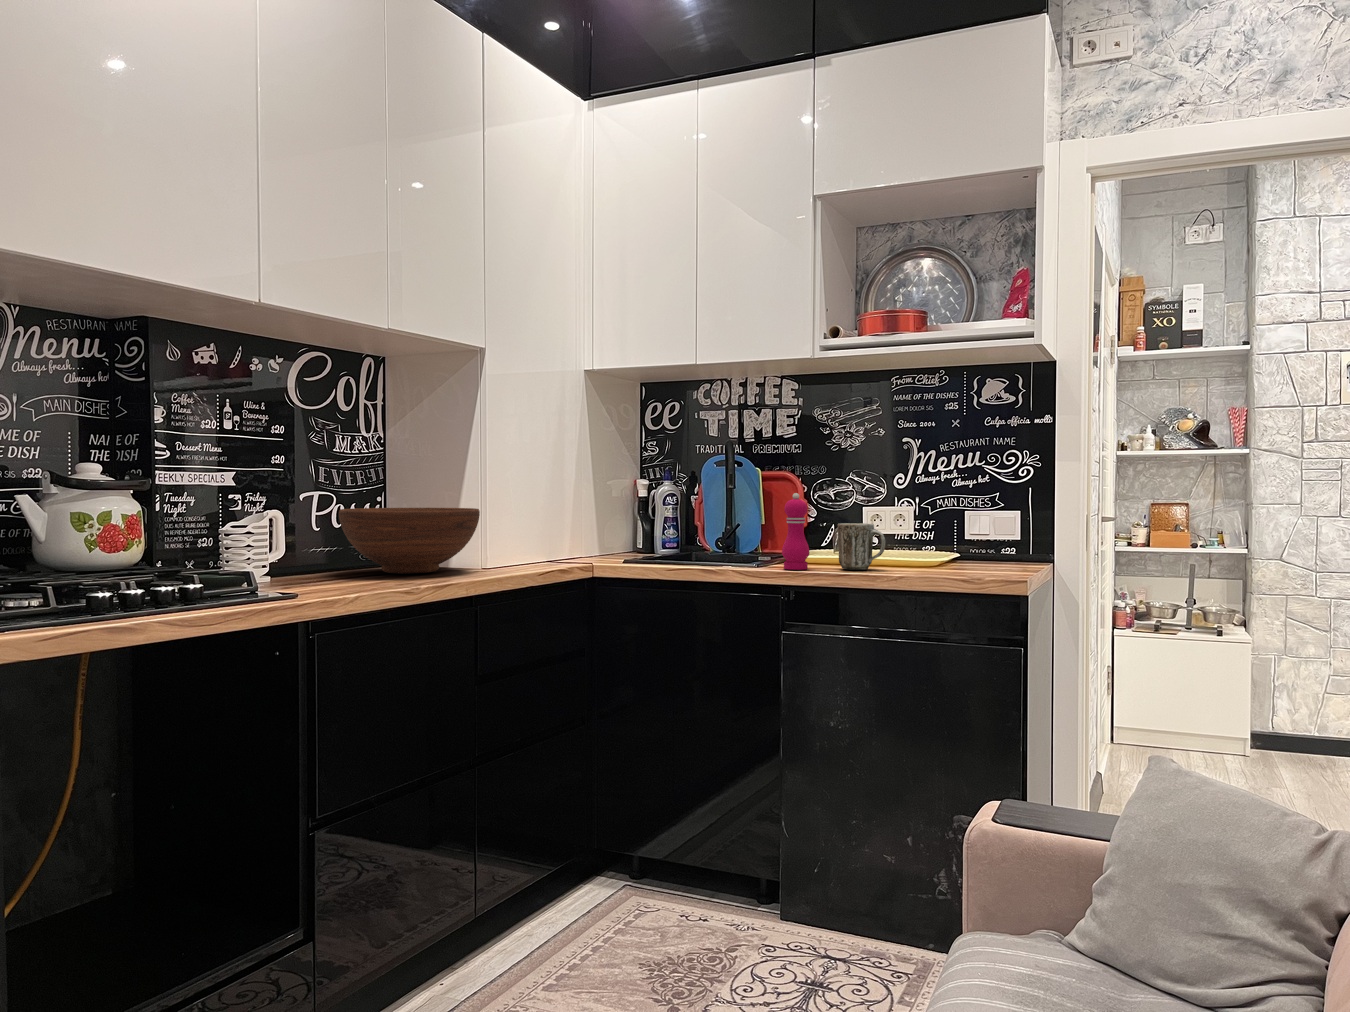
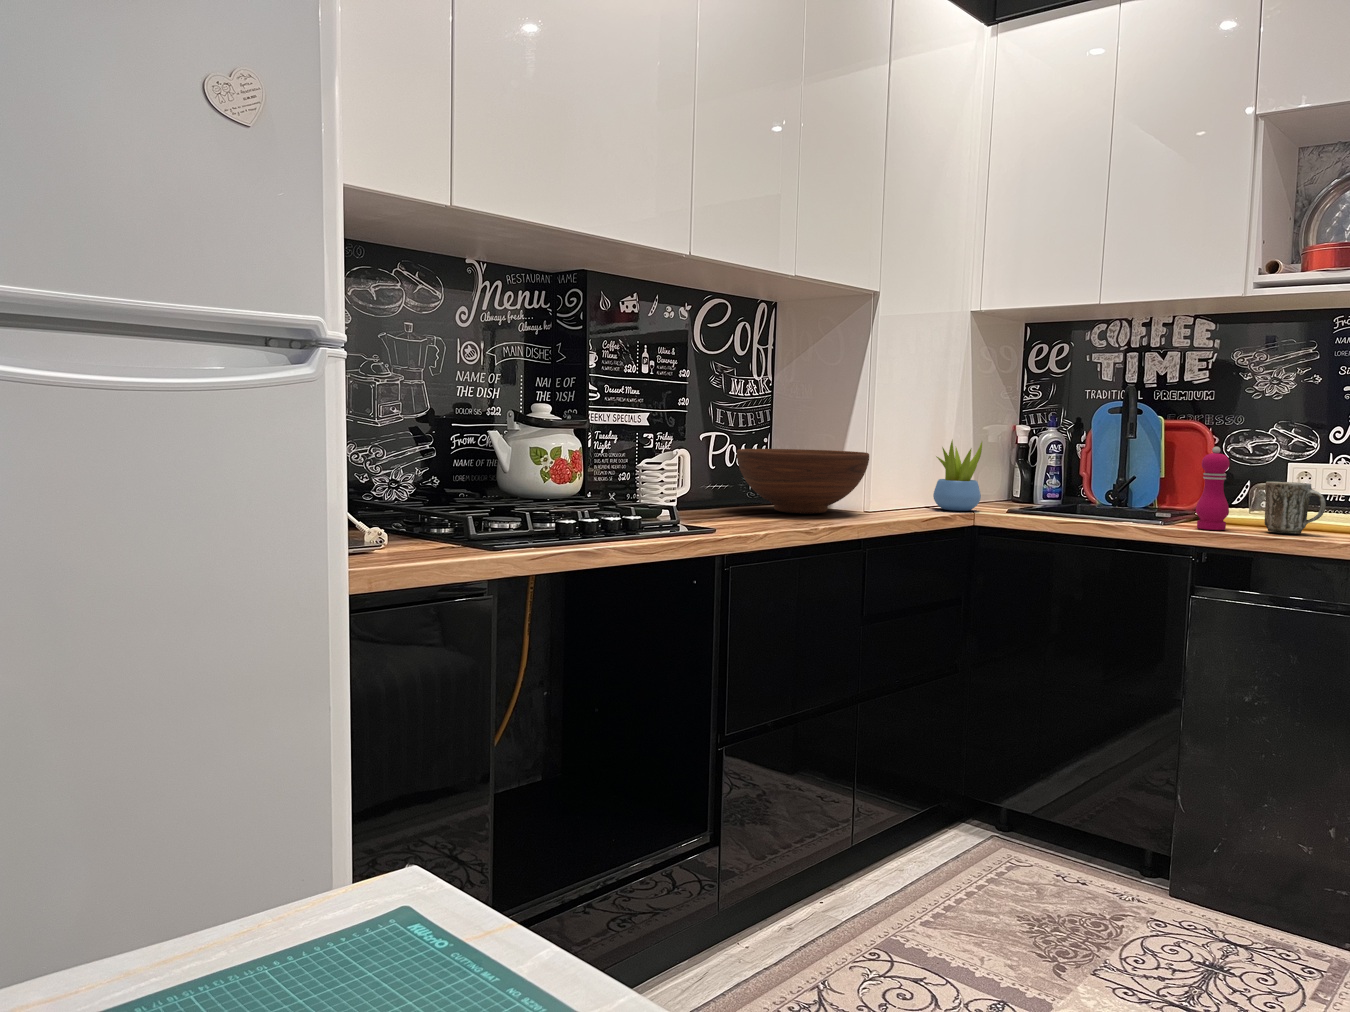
succulent plant: none [550,493,595,563] -> present [933,440,982,511]

